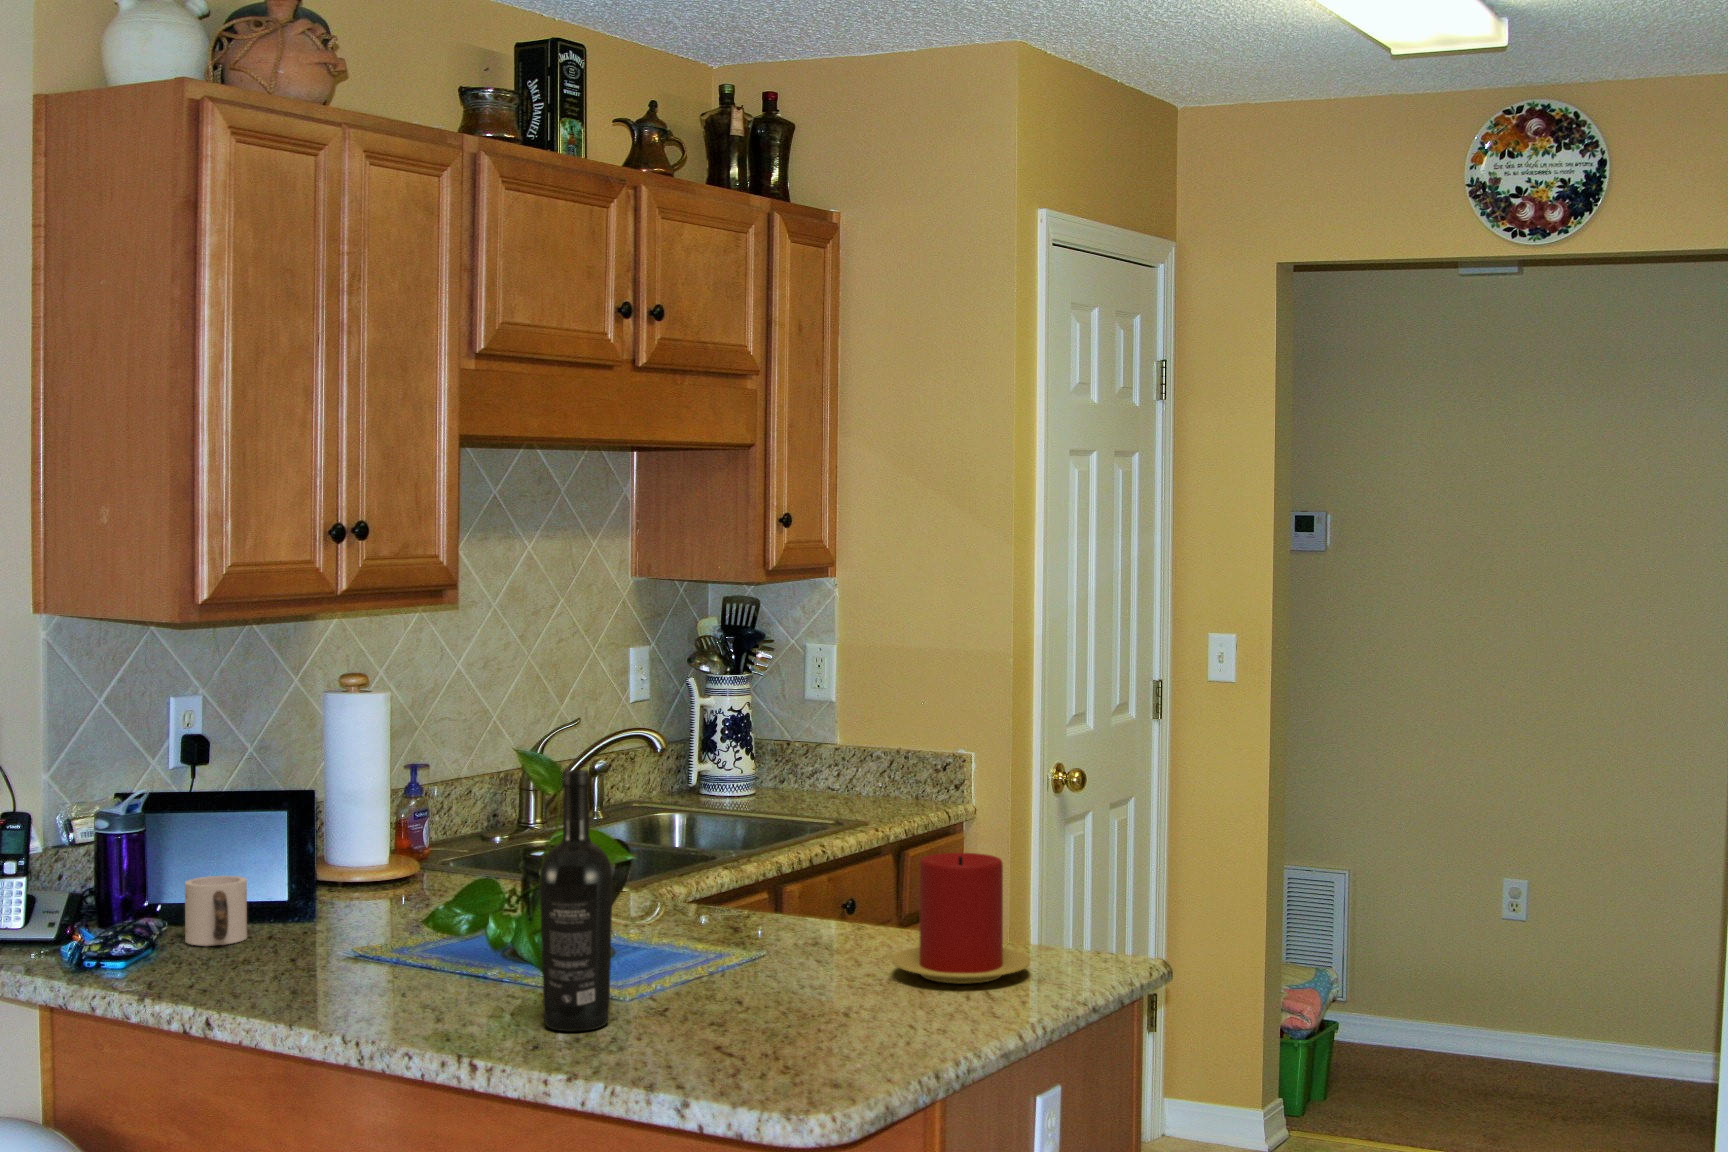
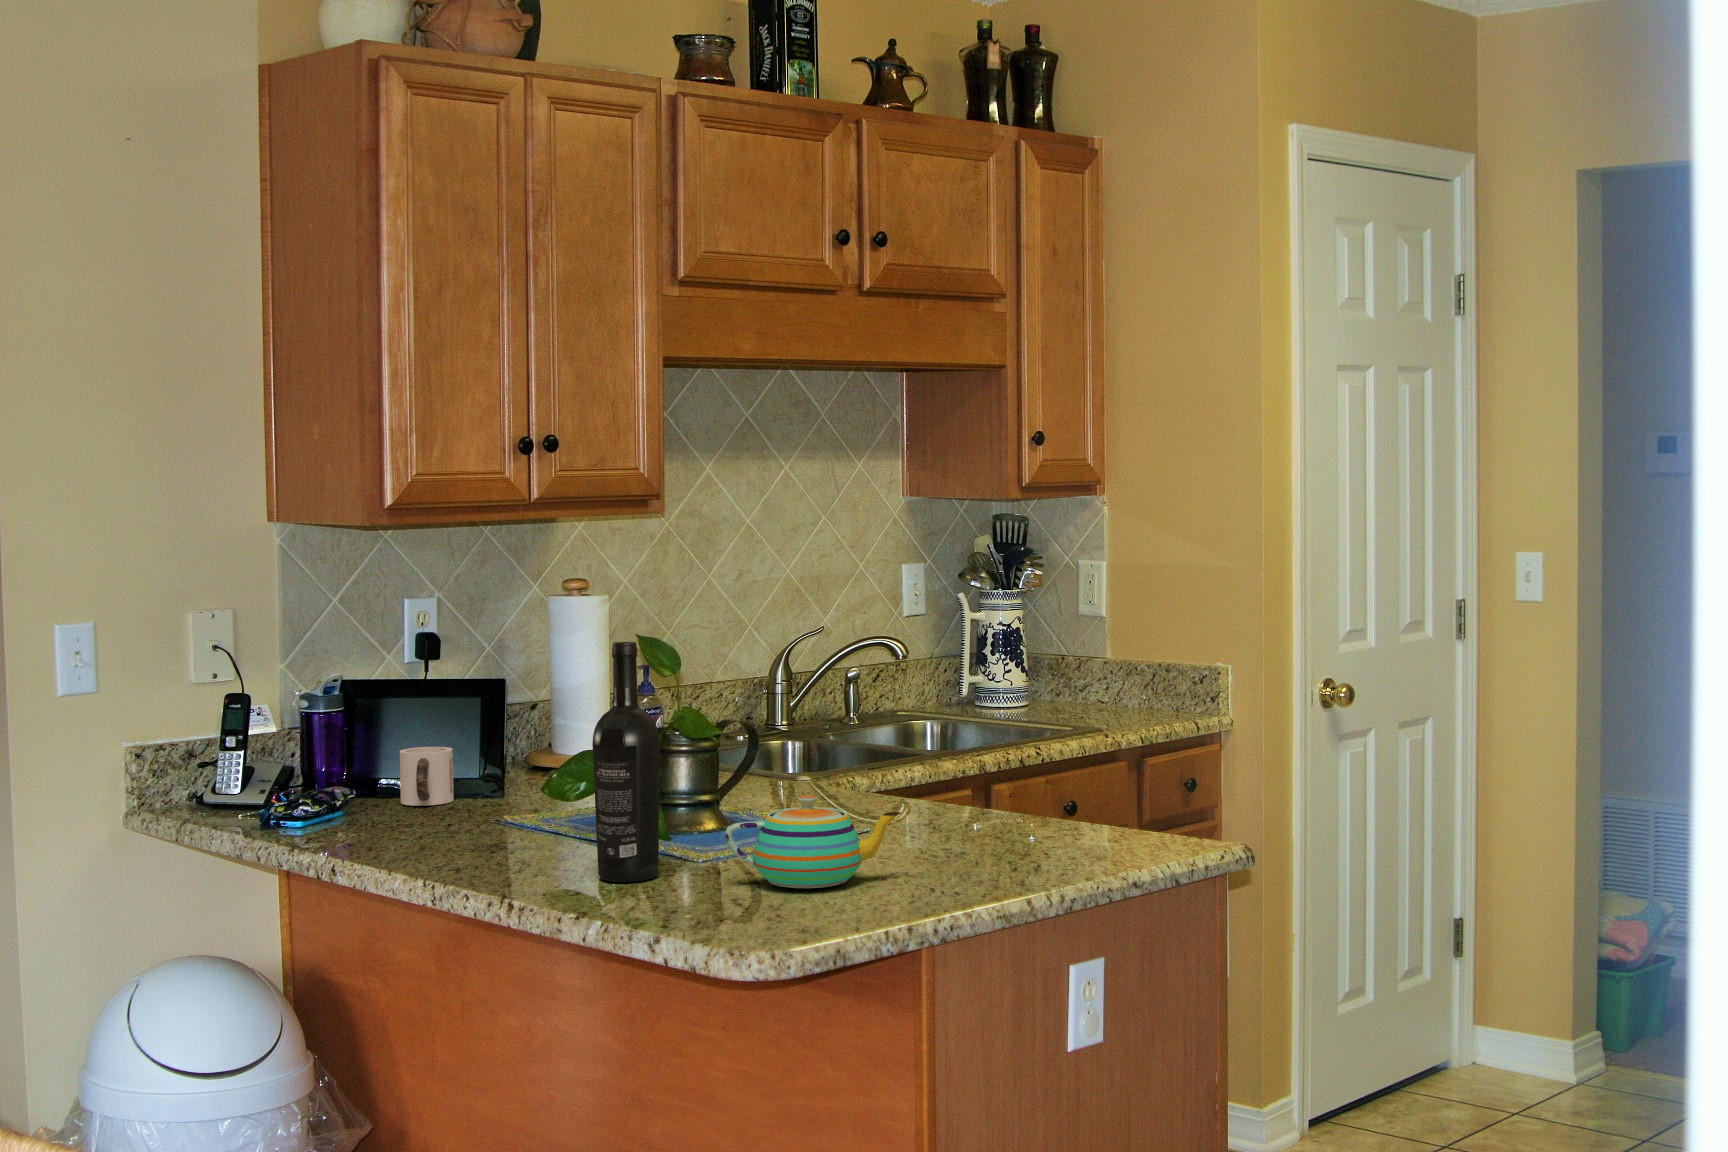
candle: present [892,853,1030,983] -> none [955,736,1092,862]
teapot: none [697,928,874,1028] -> present [725,796,901,888]

